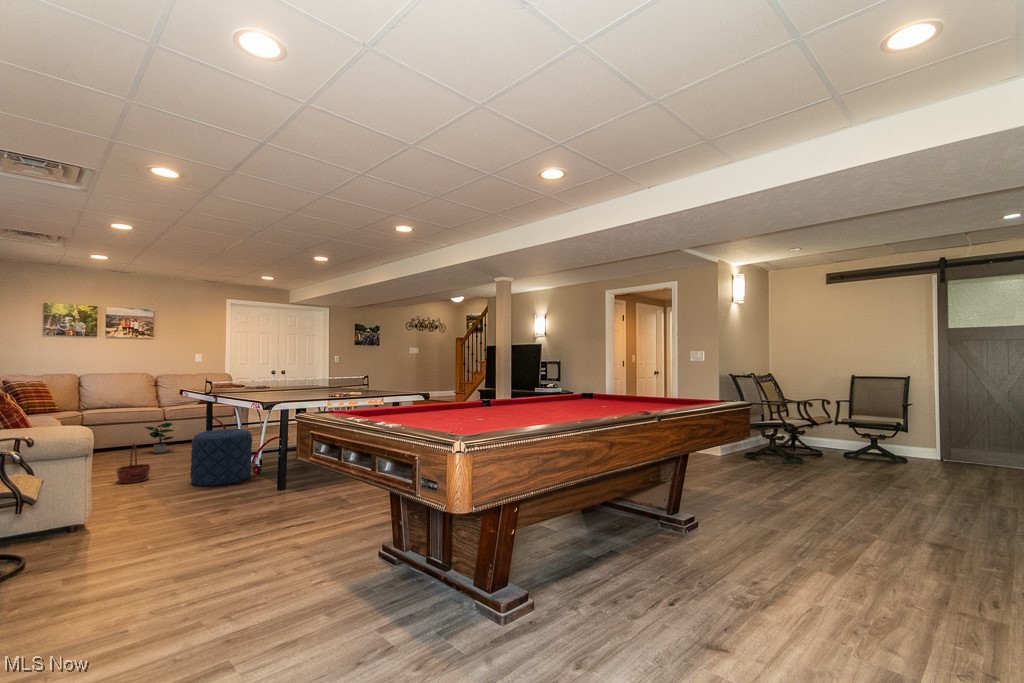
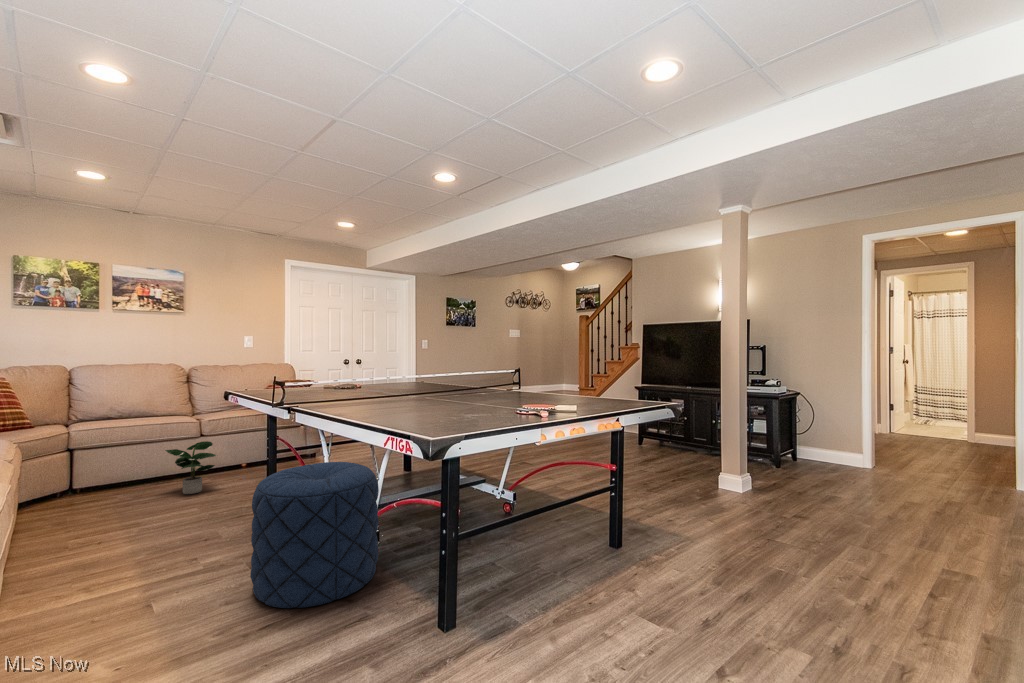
basket: present [116,443,151,483] -> none [85,500,166,596]

